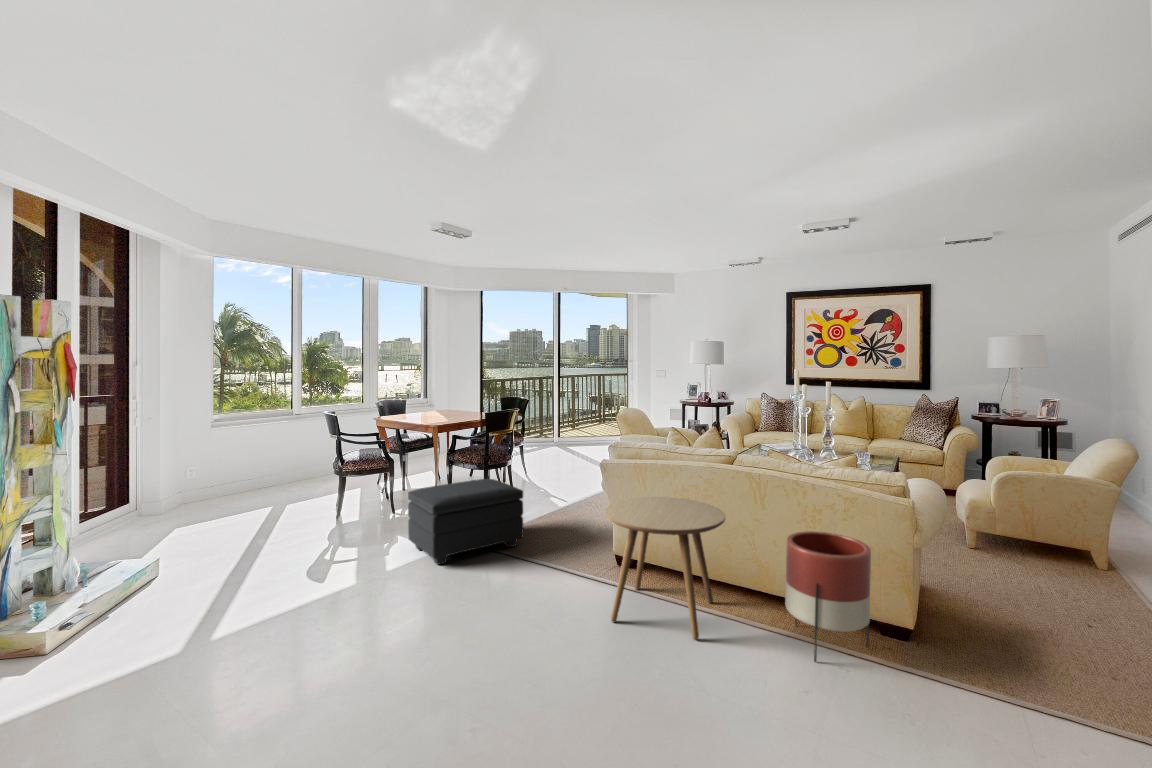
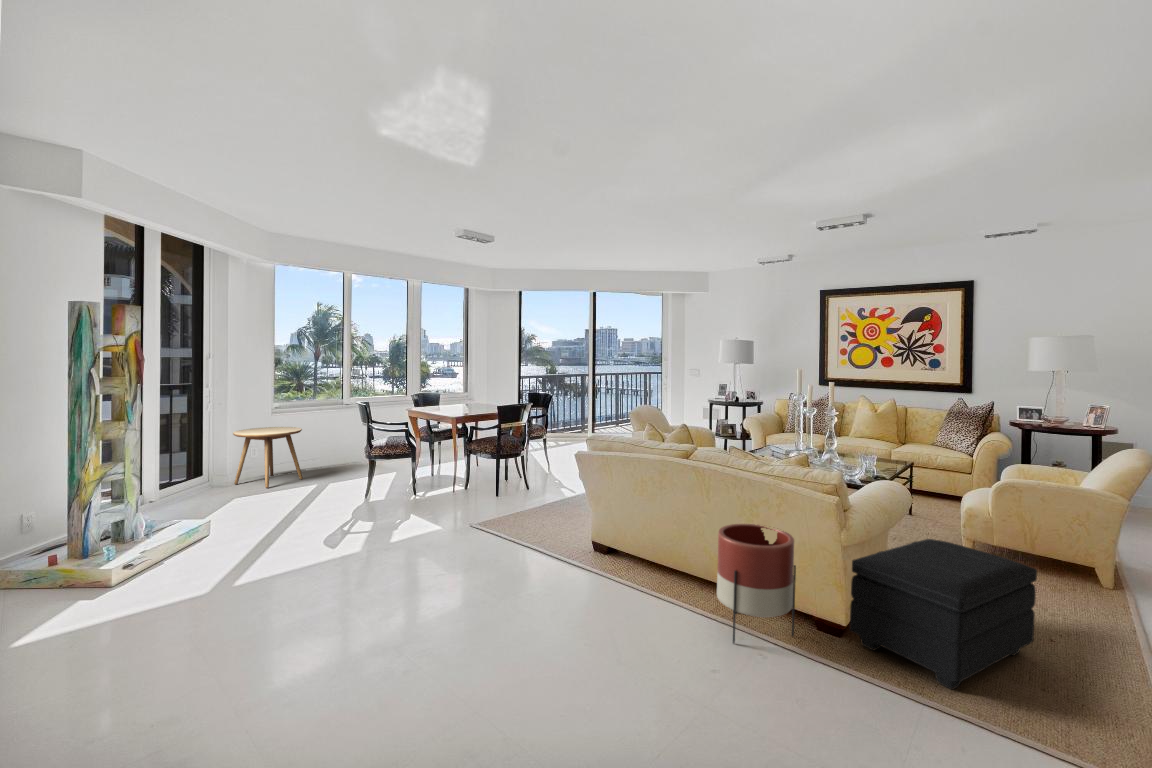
footstool: present [408,479,523,565] -> present [850,539,1037,689]
side table: present [605,497,725,640] -> present [233,427,303,488]

